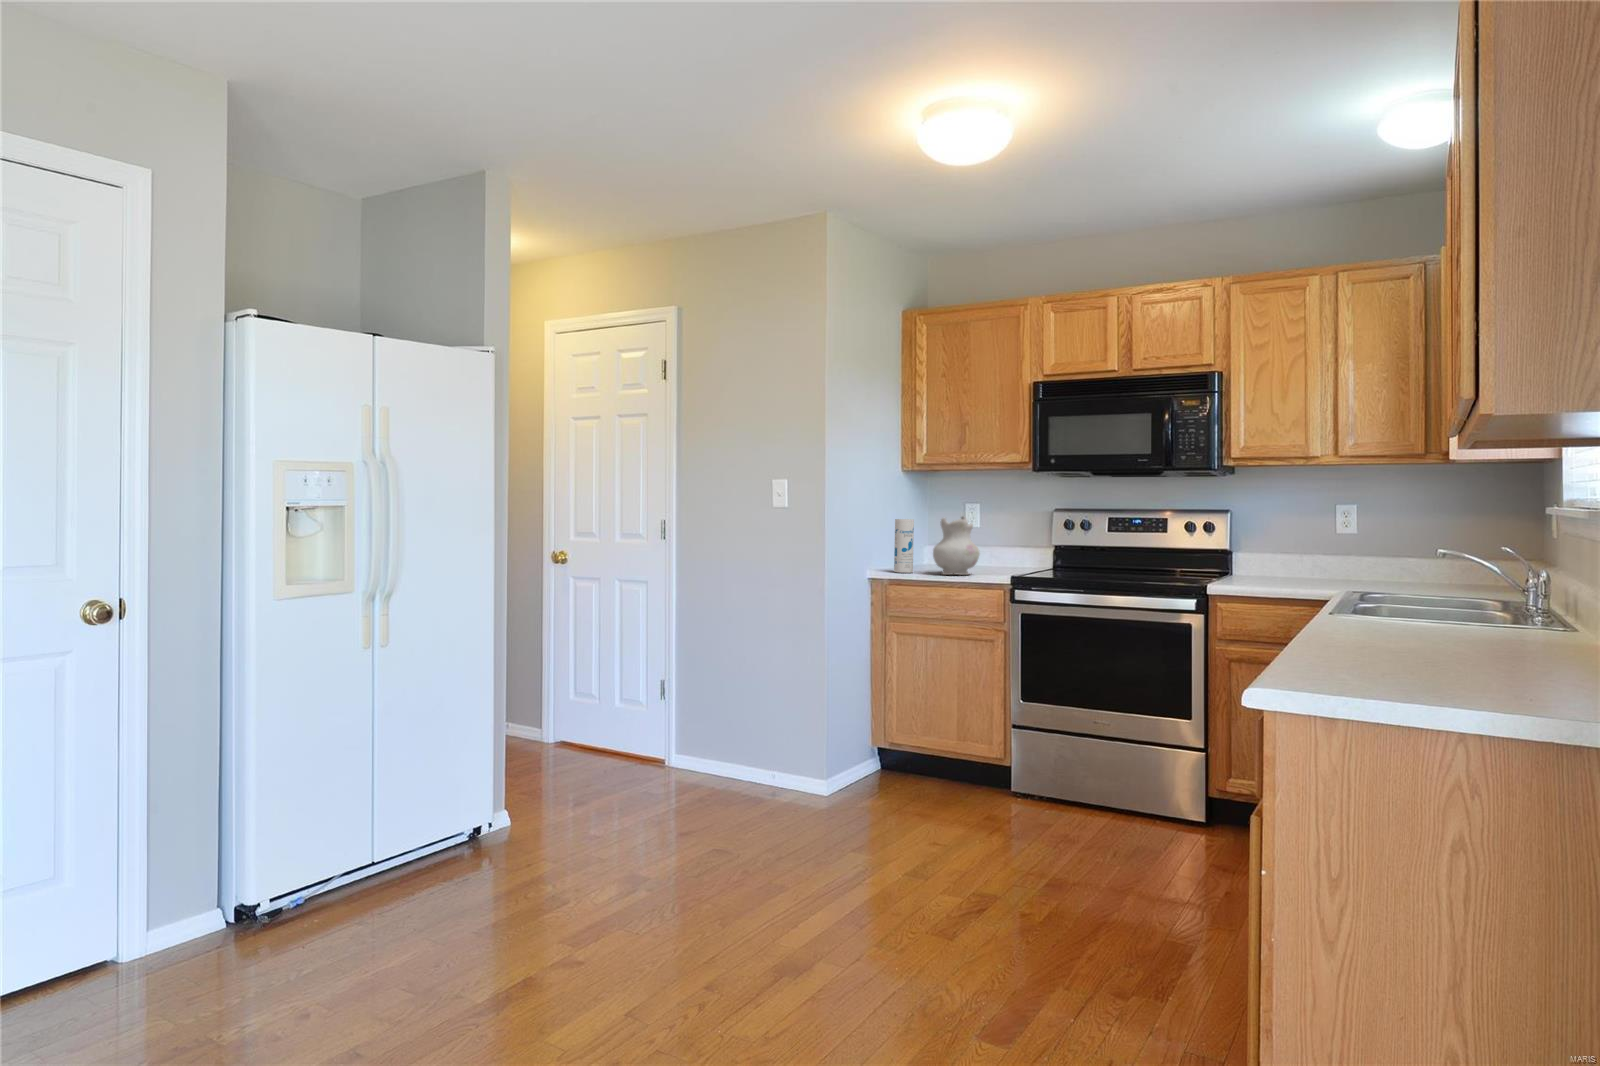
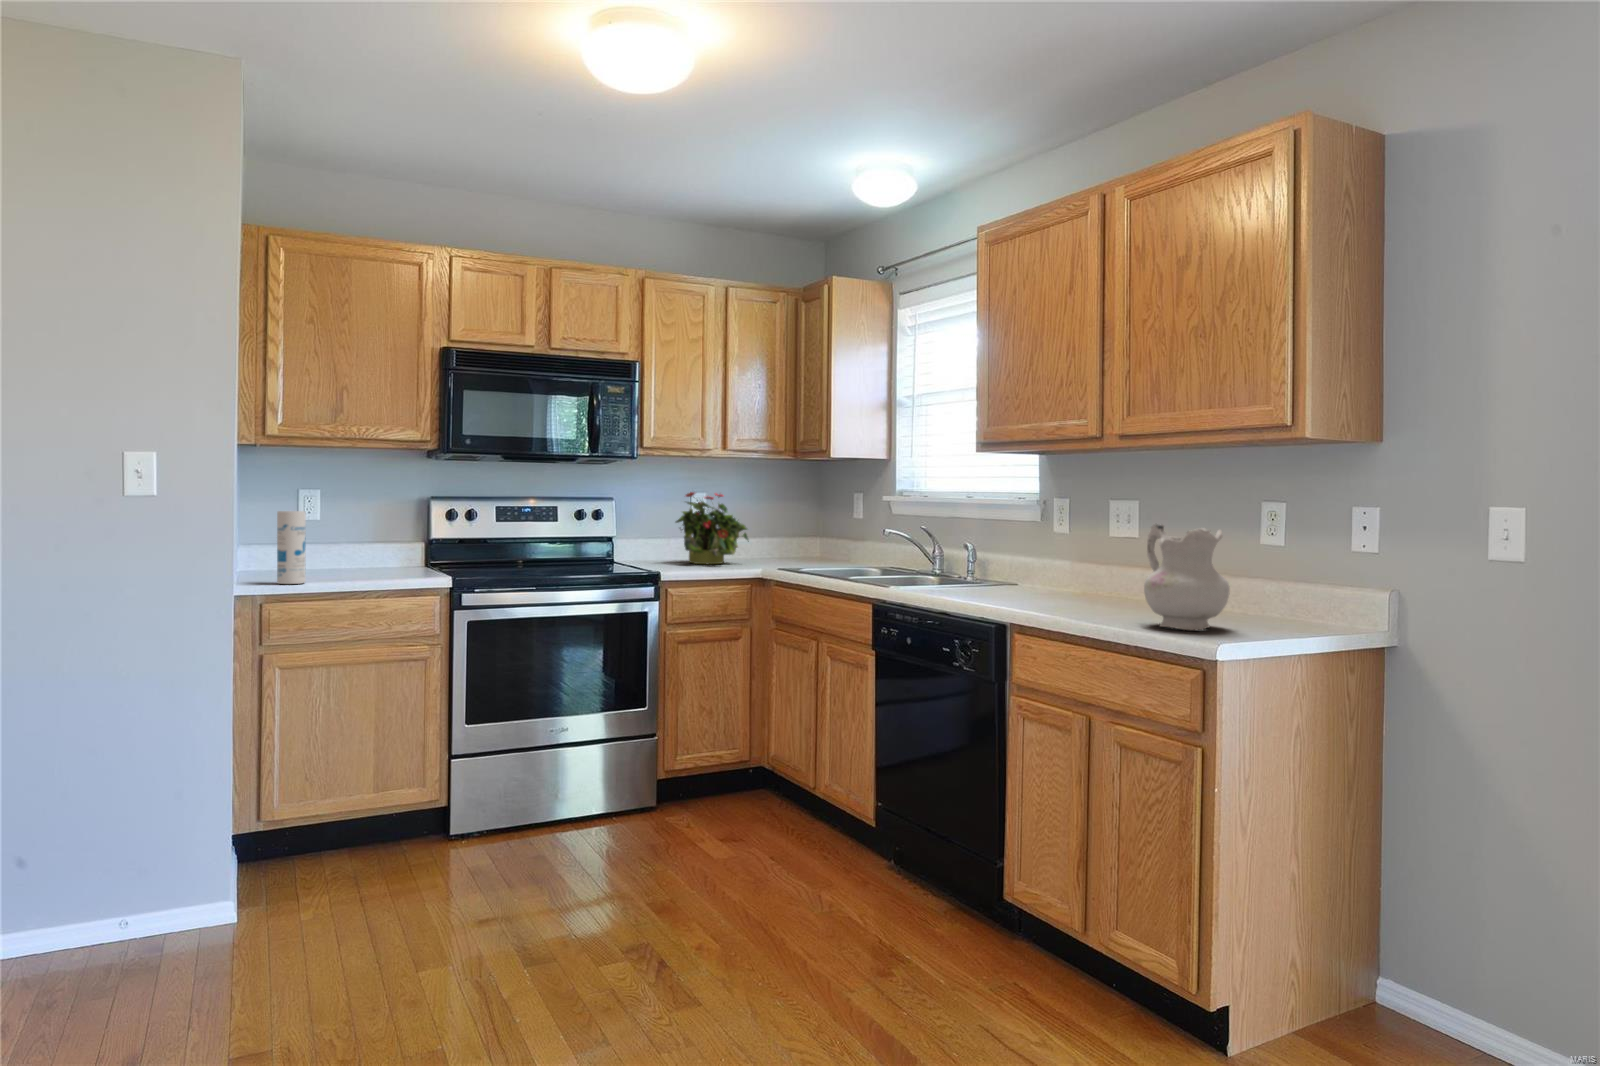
potted plant: none [1277,504,1371,583] -> present [676,492,749,564]
ceramic pitcher: present [933,516,980,575] -> present [1144,524,1230,630]

